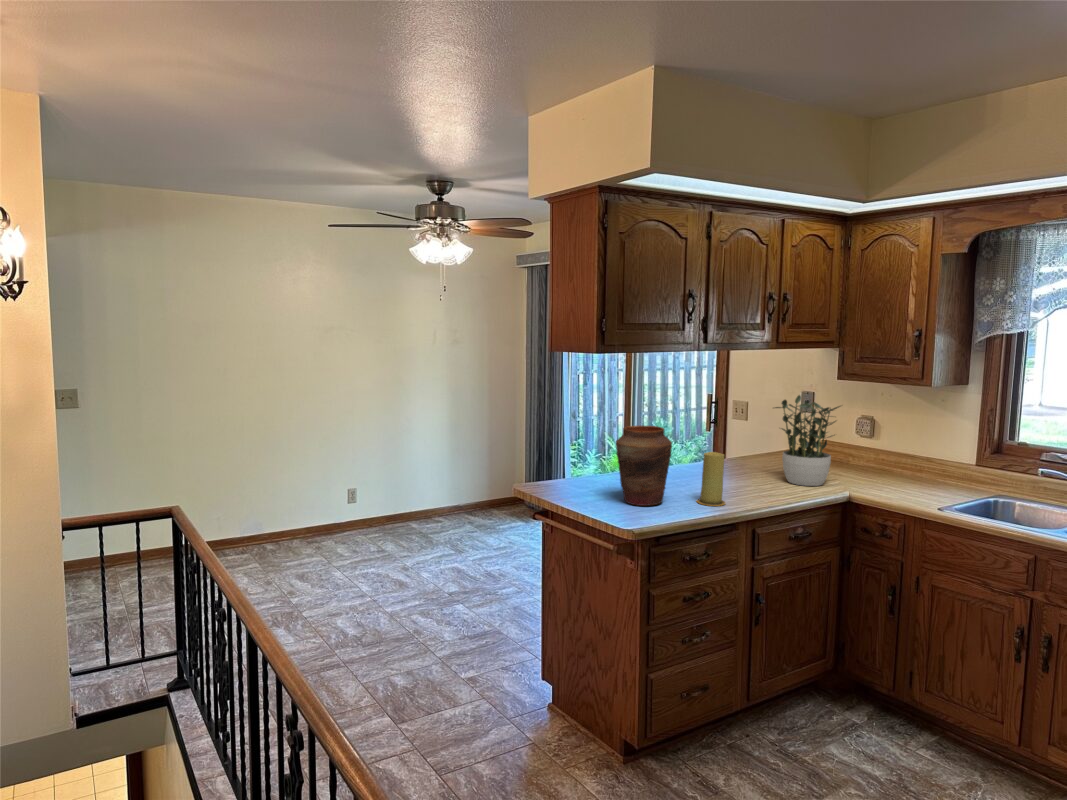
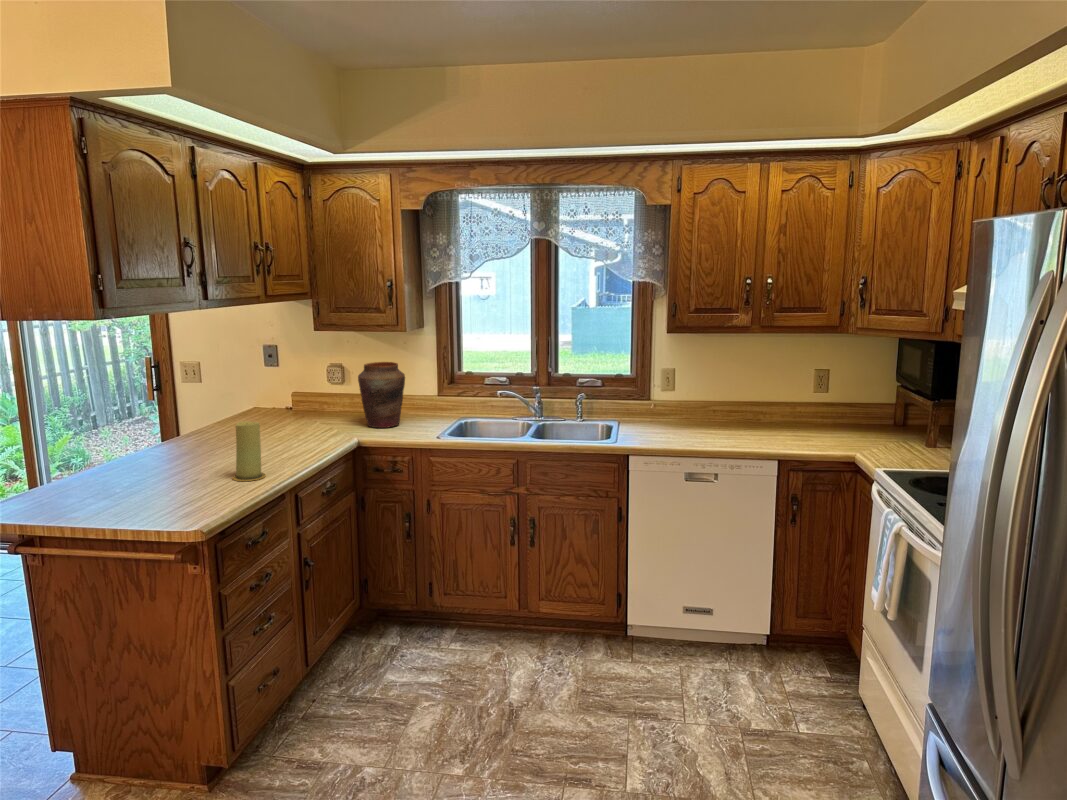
potted plant: present [775,395,840,486] -> none [270,349,337,441]
vase: present [616,426,672,506] -> present [358,362,405,428]

